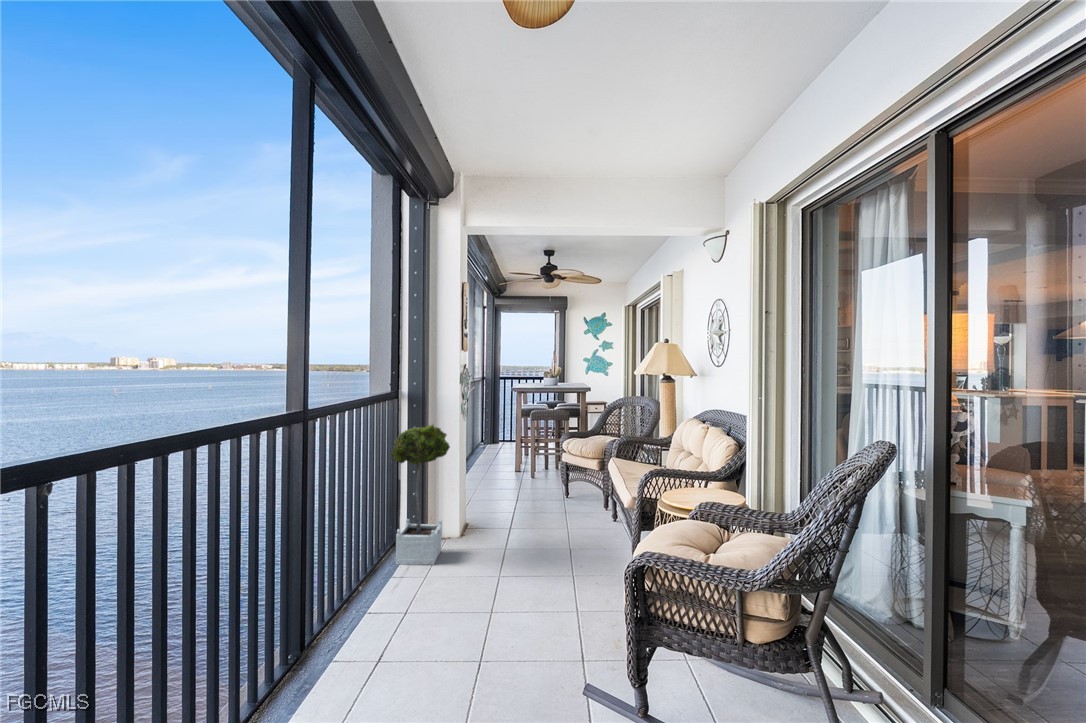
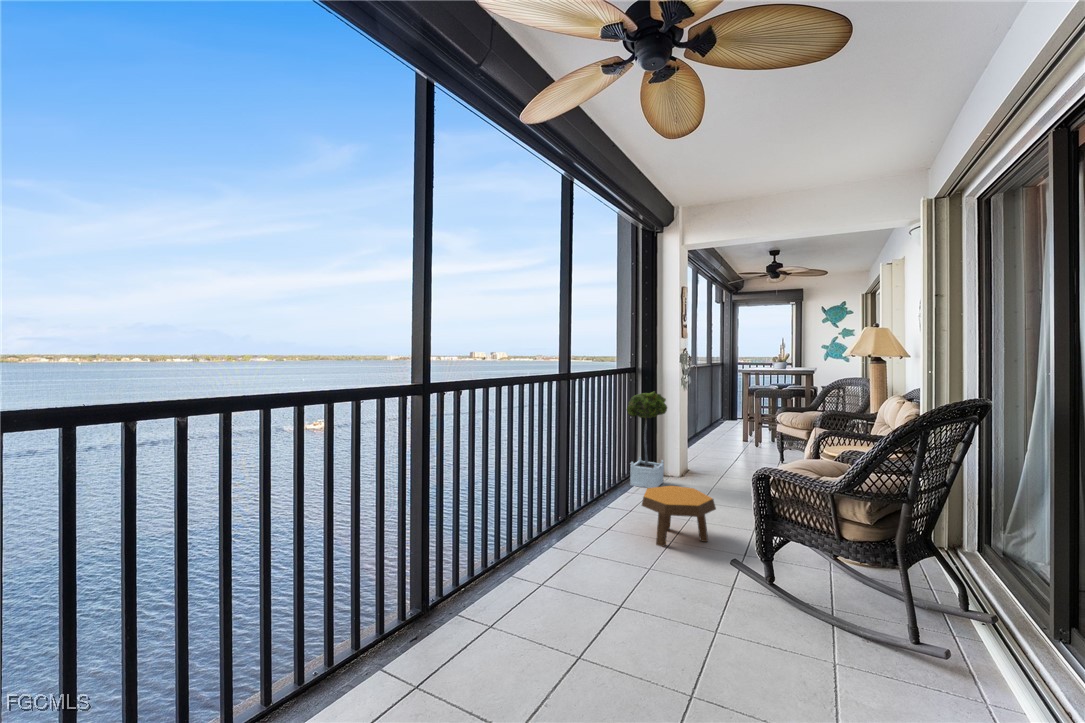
footstool: none [437,572,545,686] -> present [642,486,716,547]

